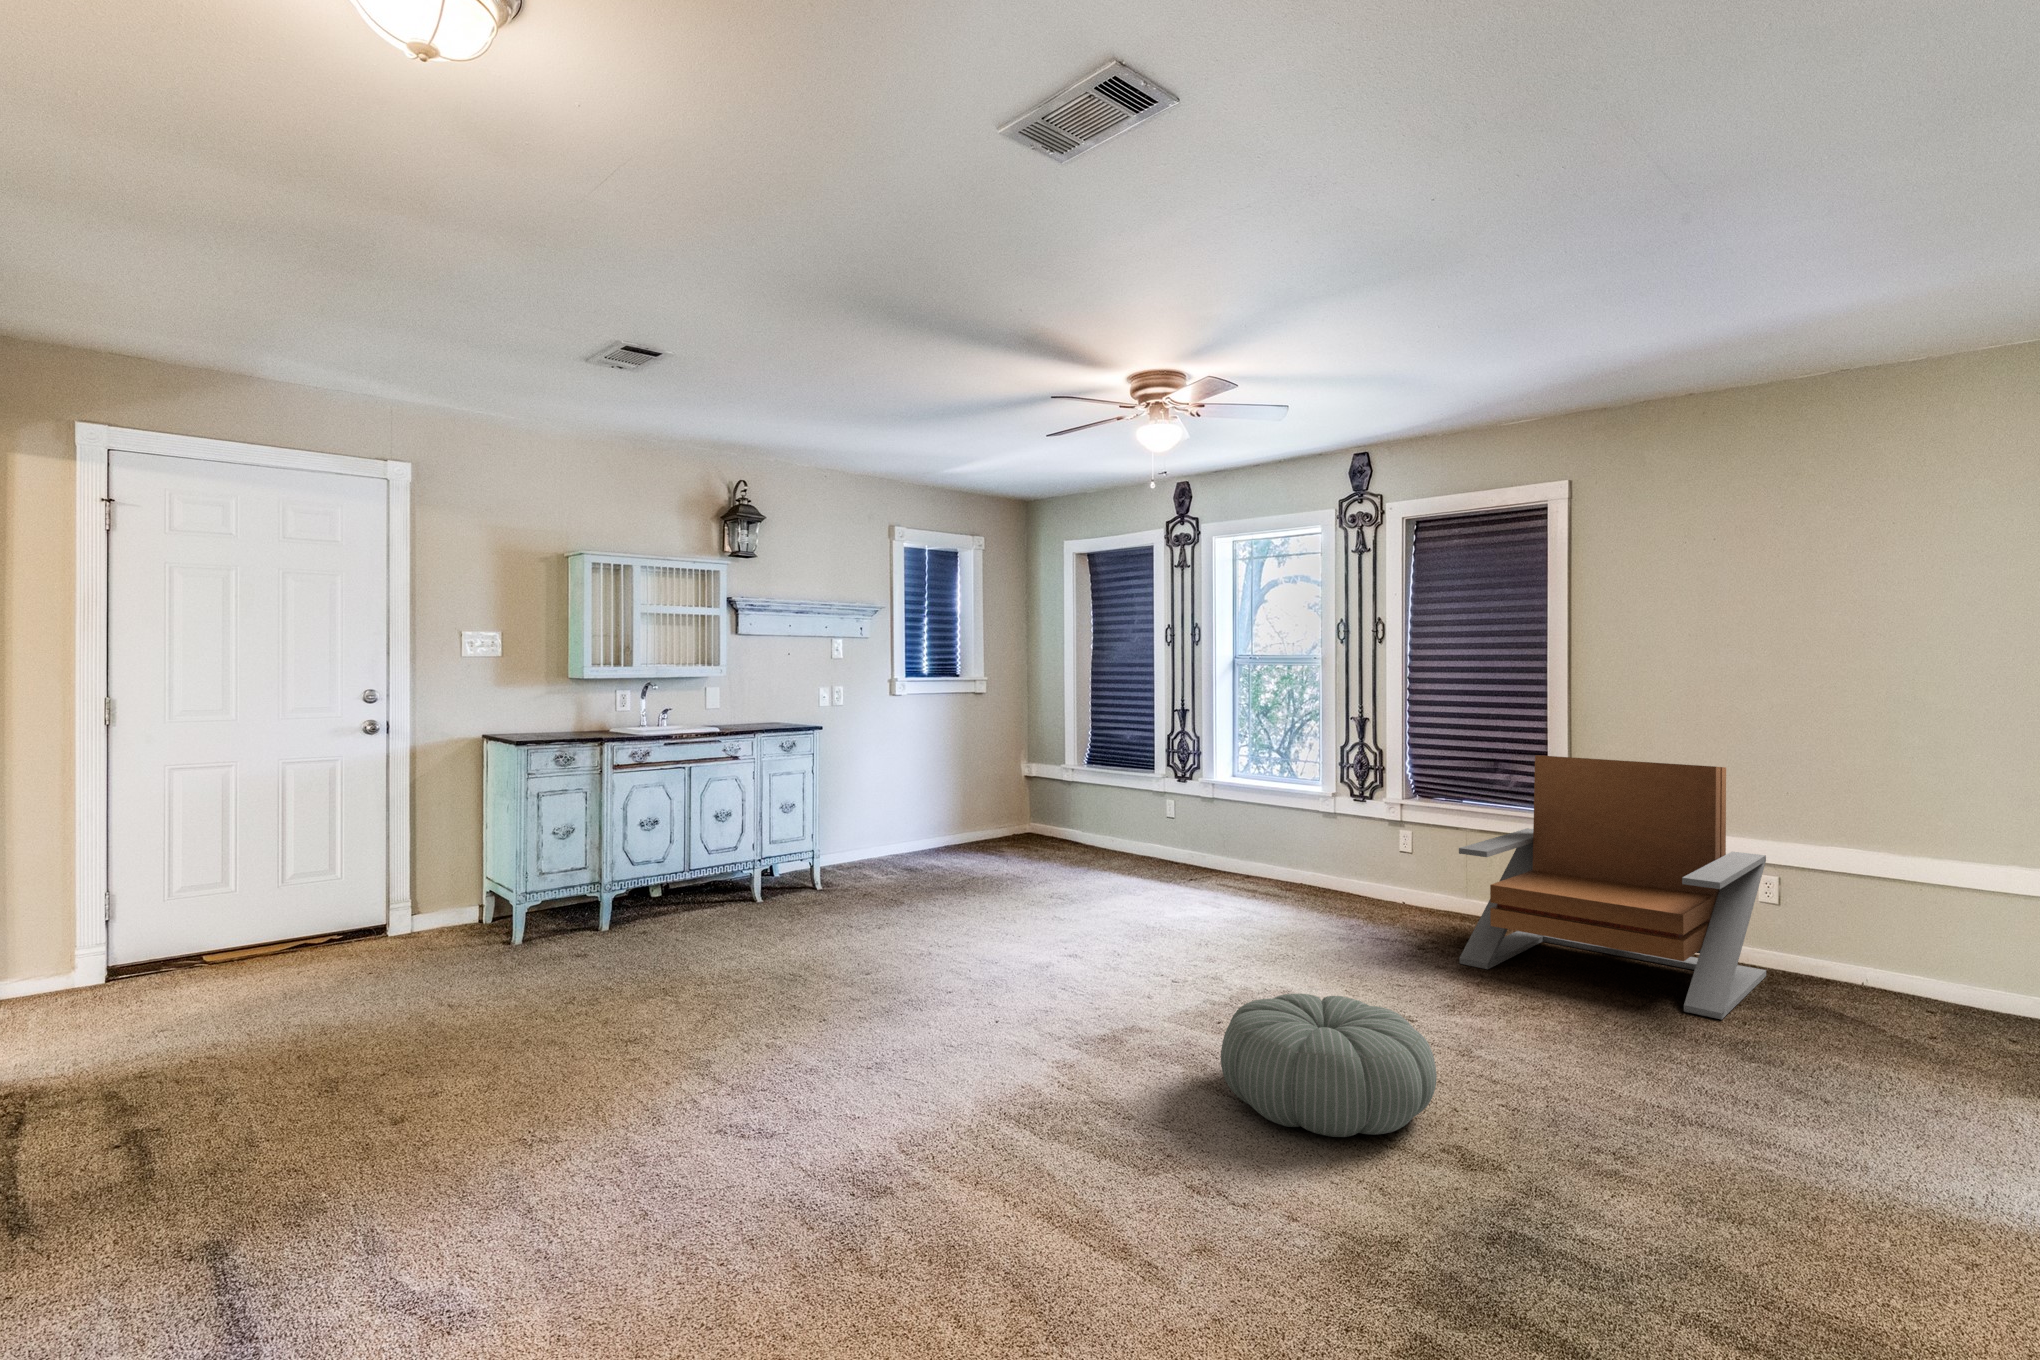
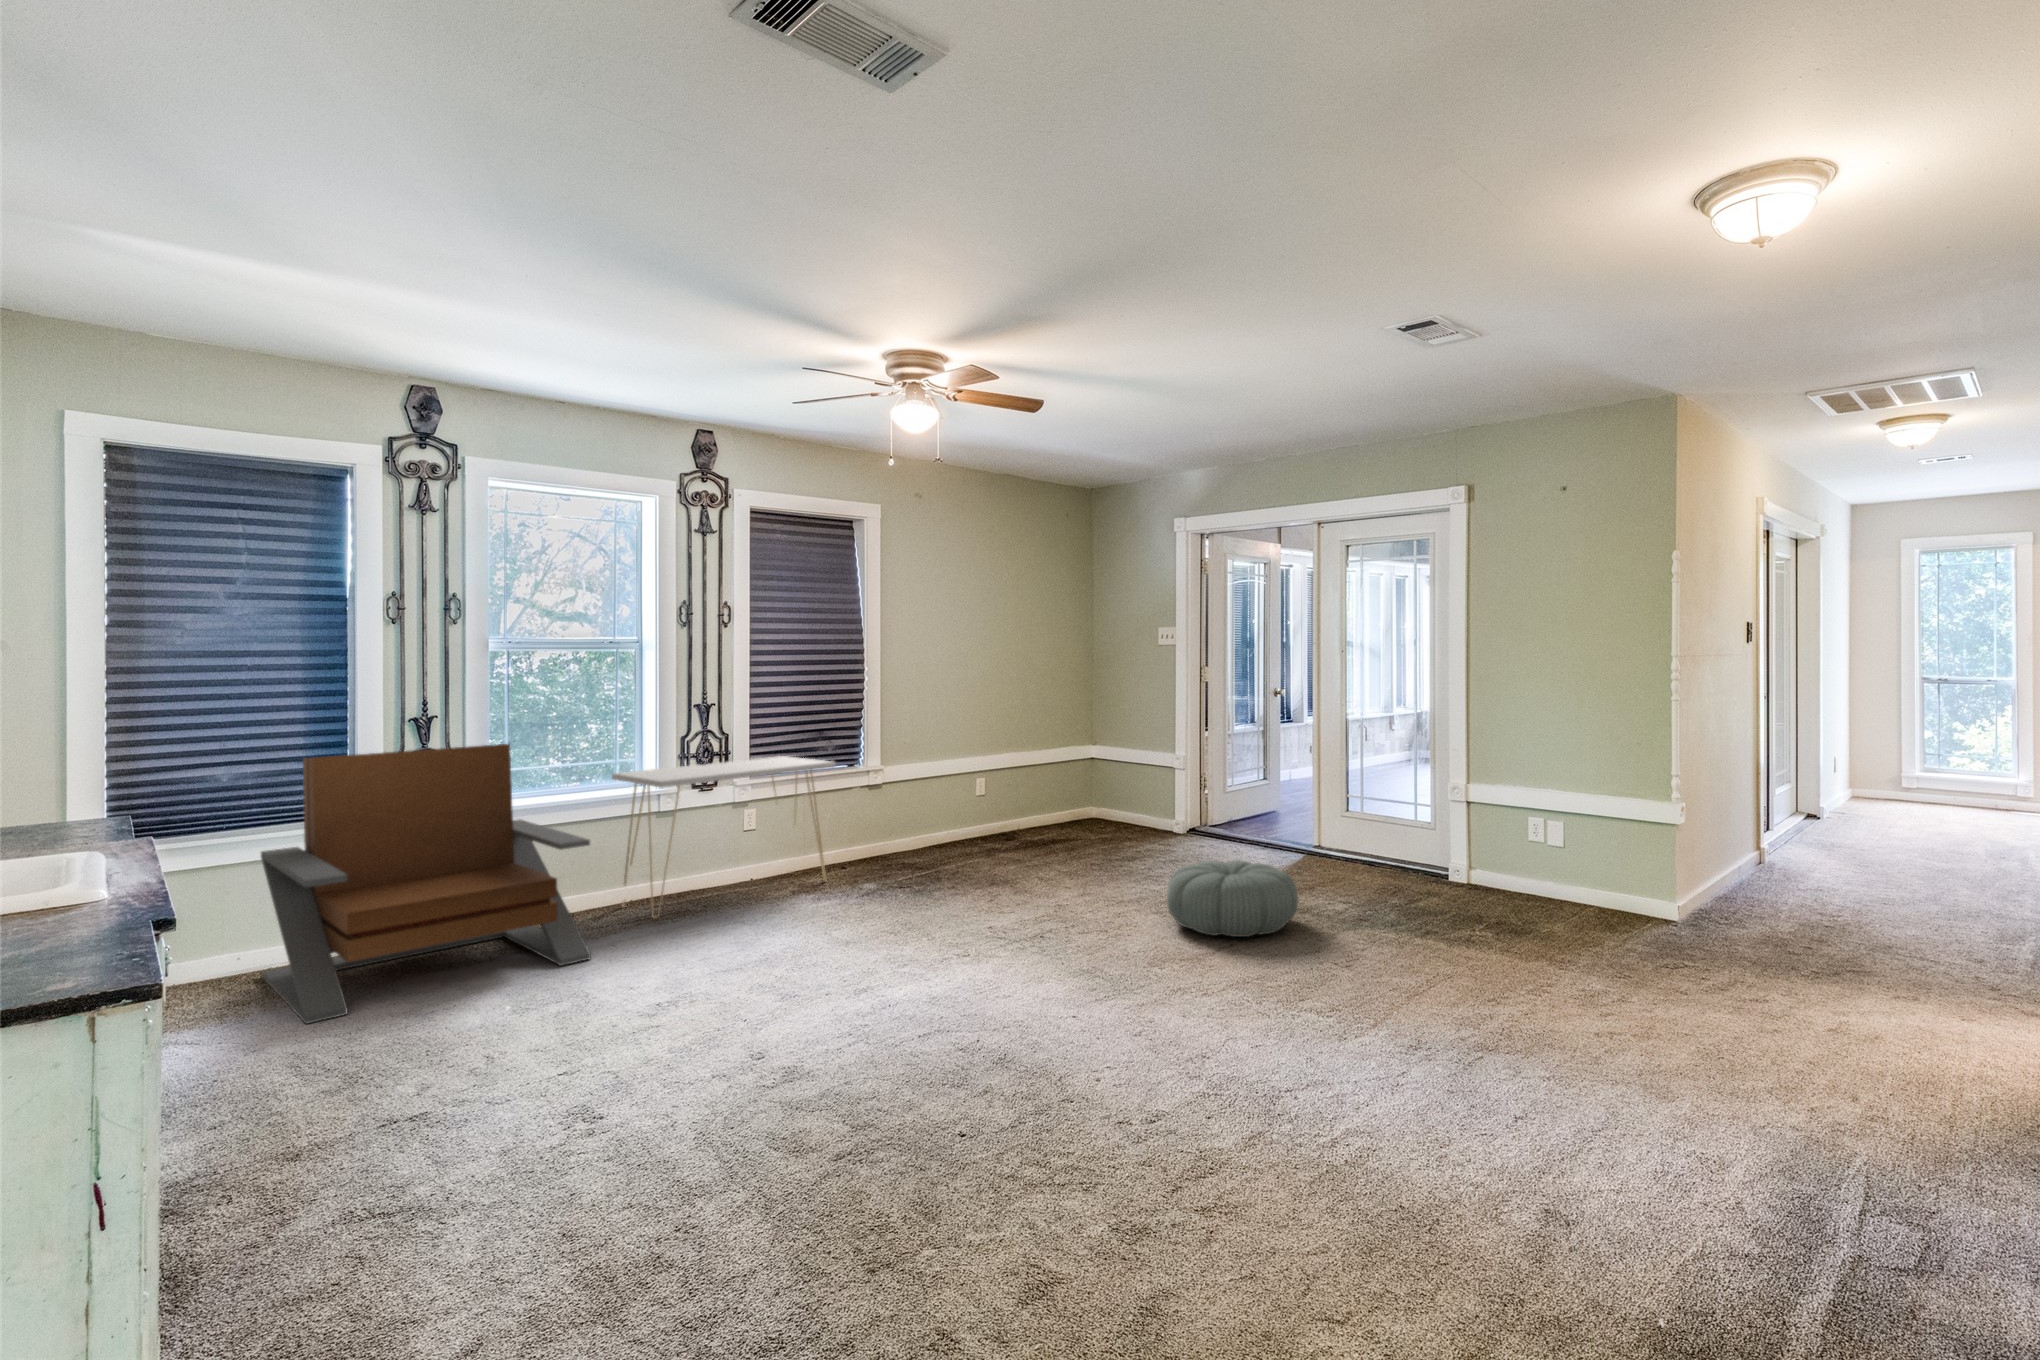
lounge chair: present [1459,755,1766,1019] -> present [261,744,591,1024]
console table: none [1235,769,1450,924] -> present [612,756,836,919]

